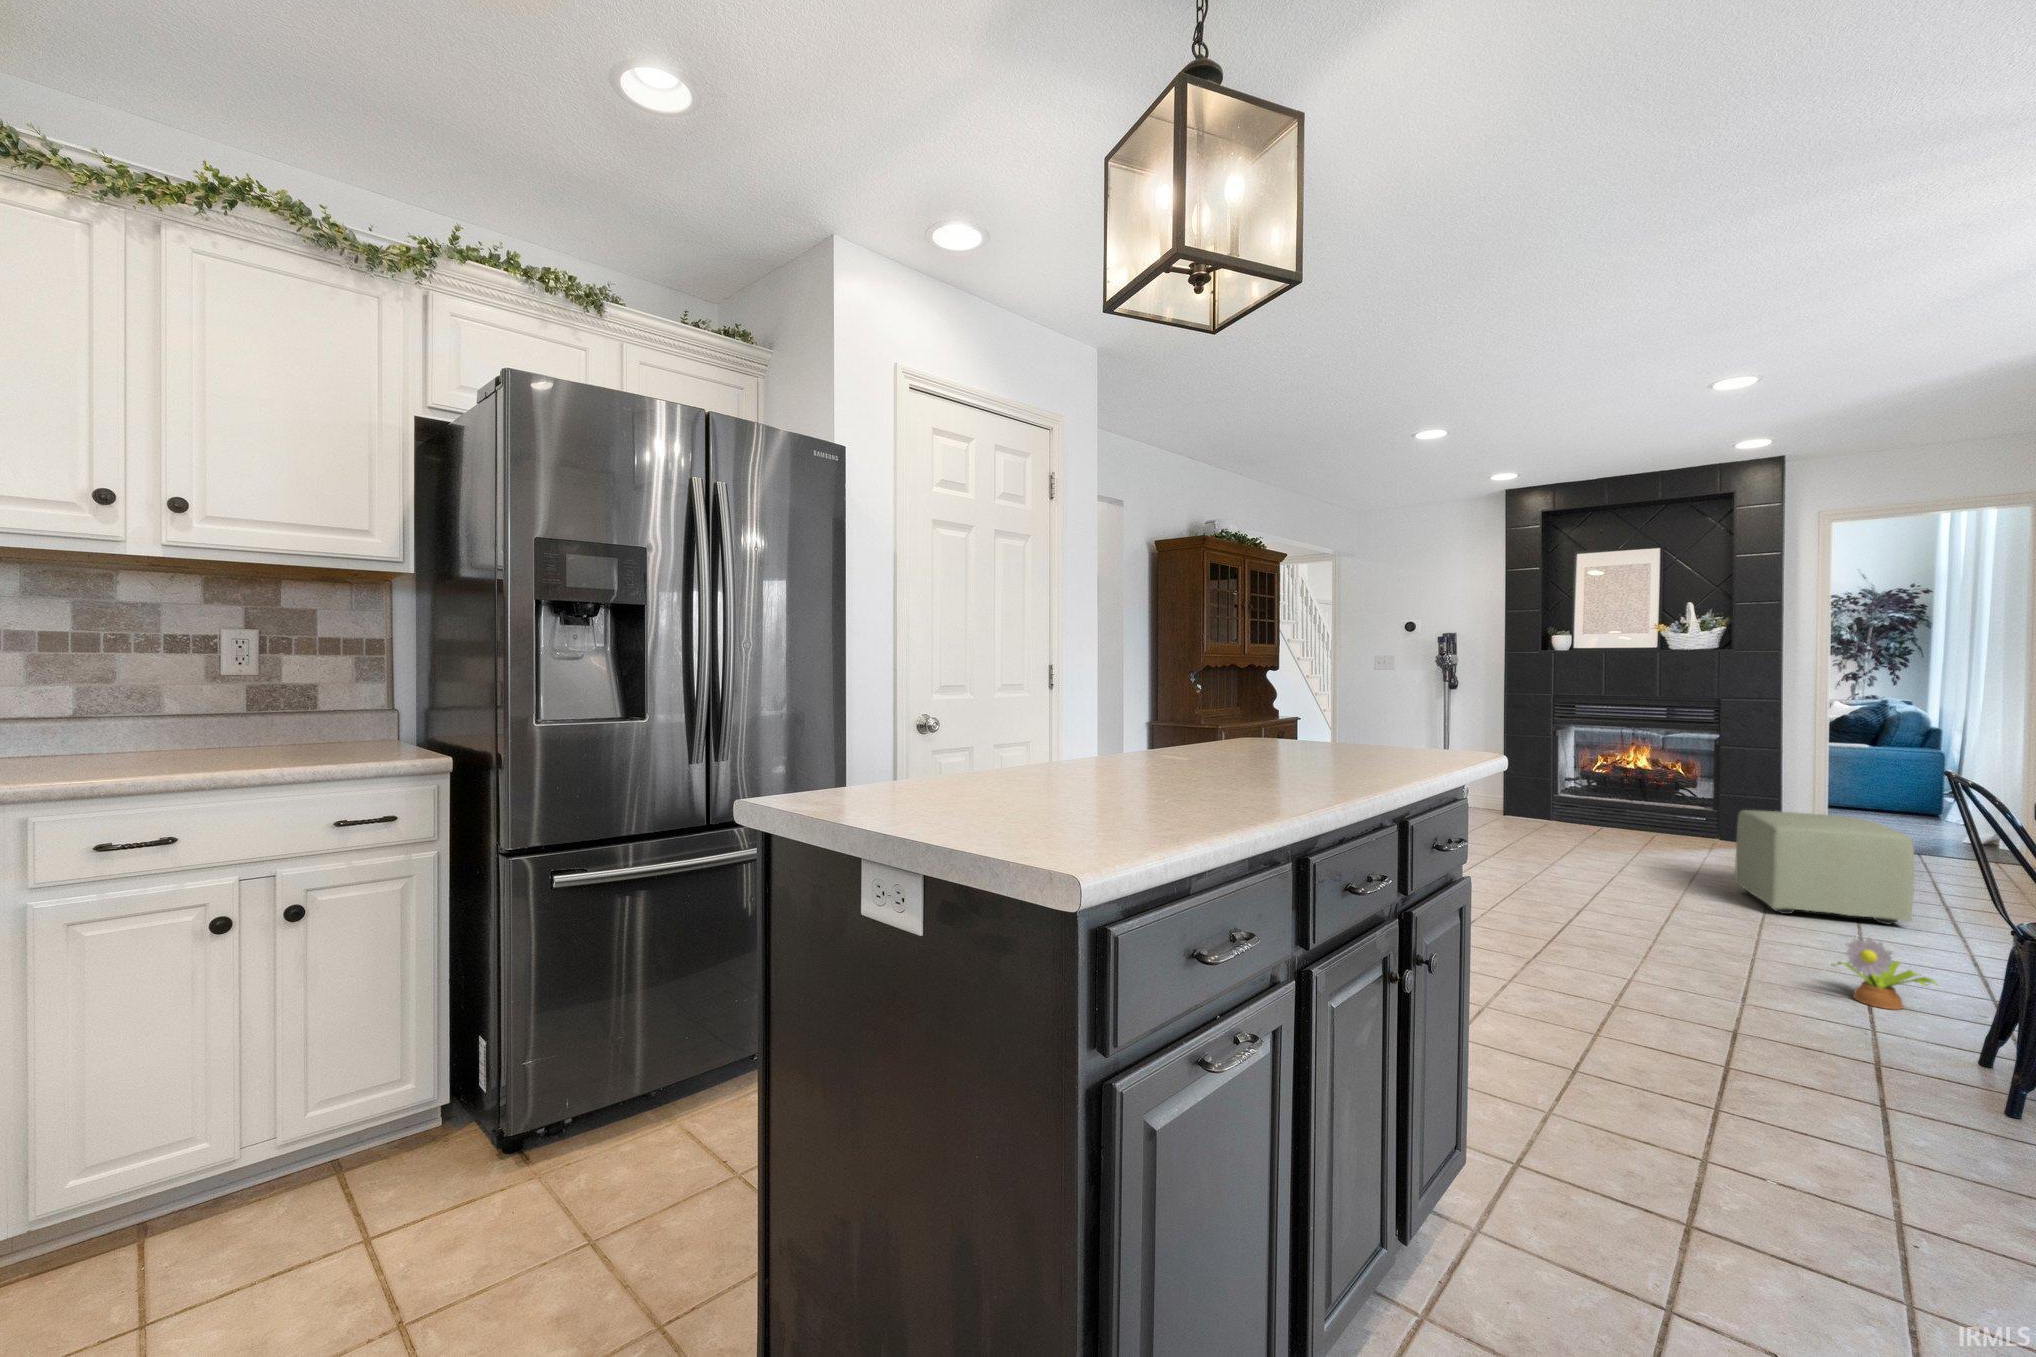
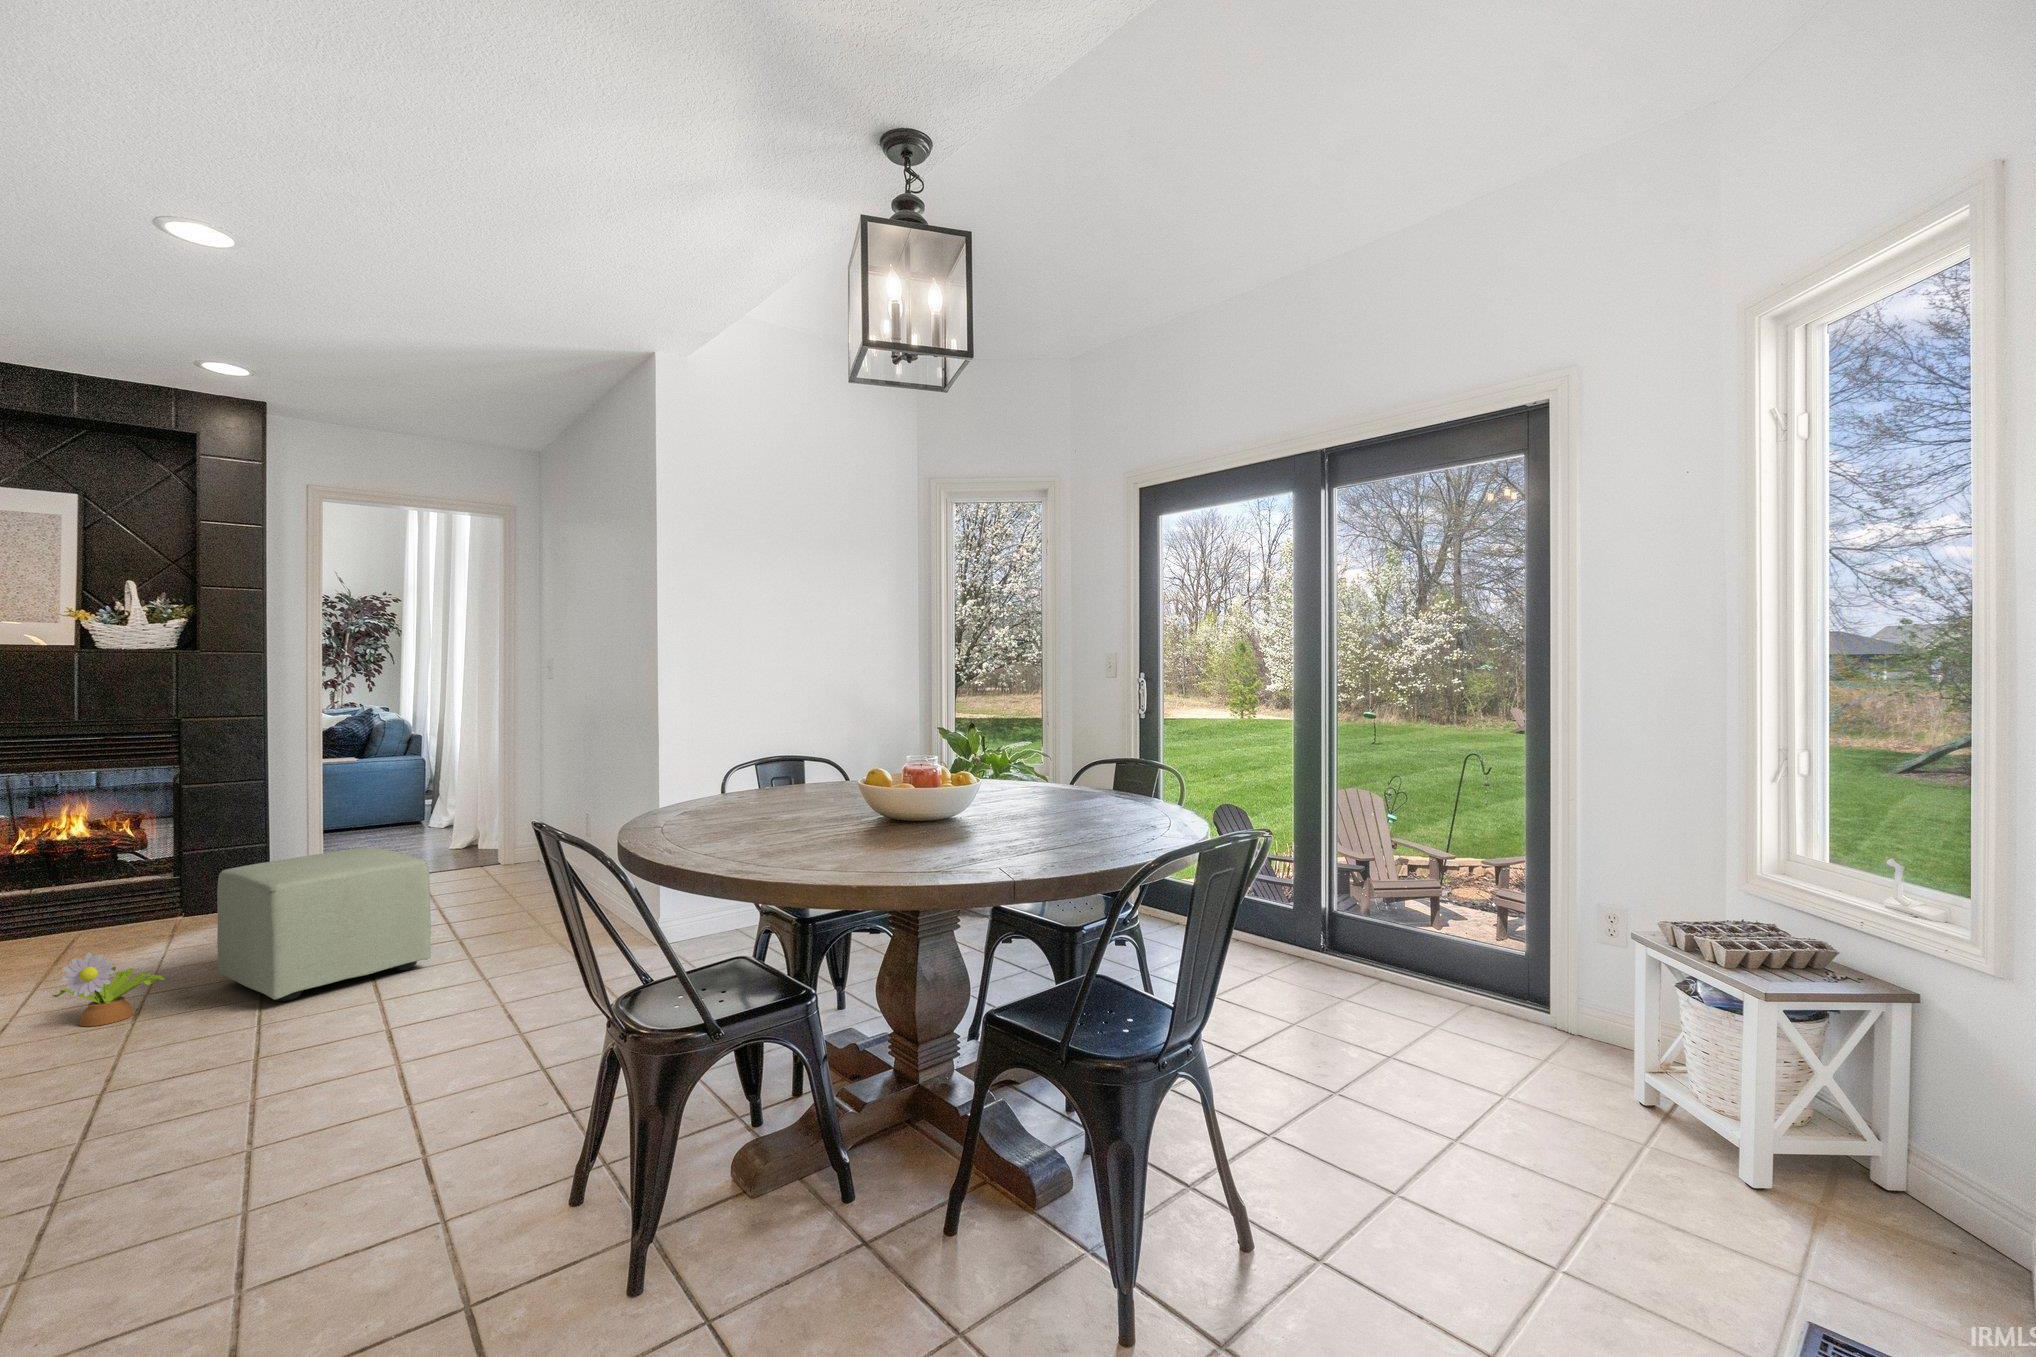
decorative plant: present [1831,937,1937,1010] -> present [52,953,165,1026]

